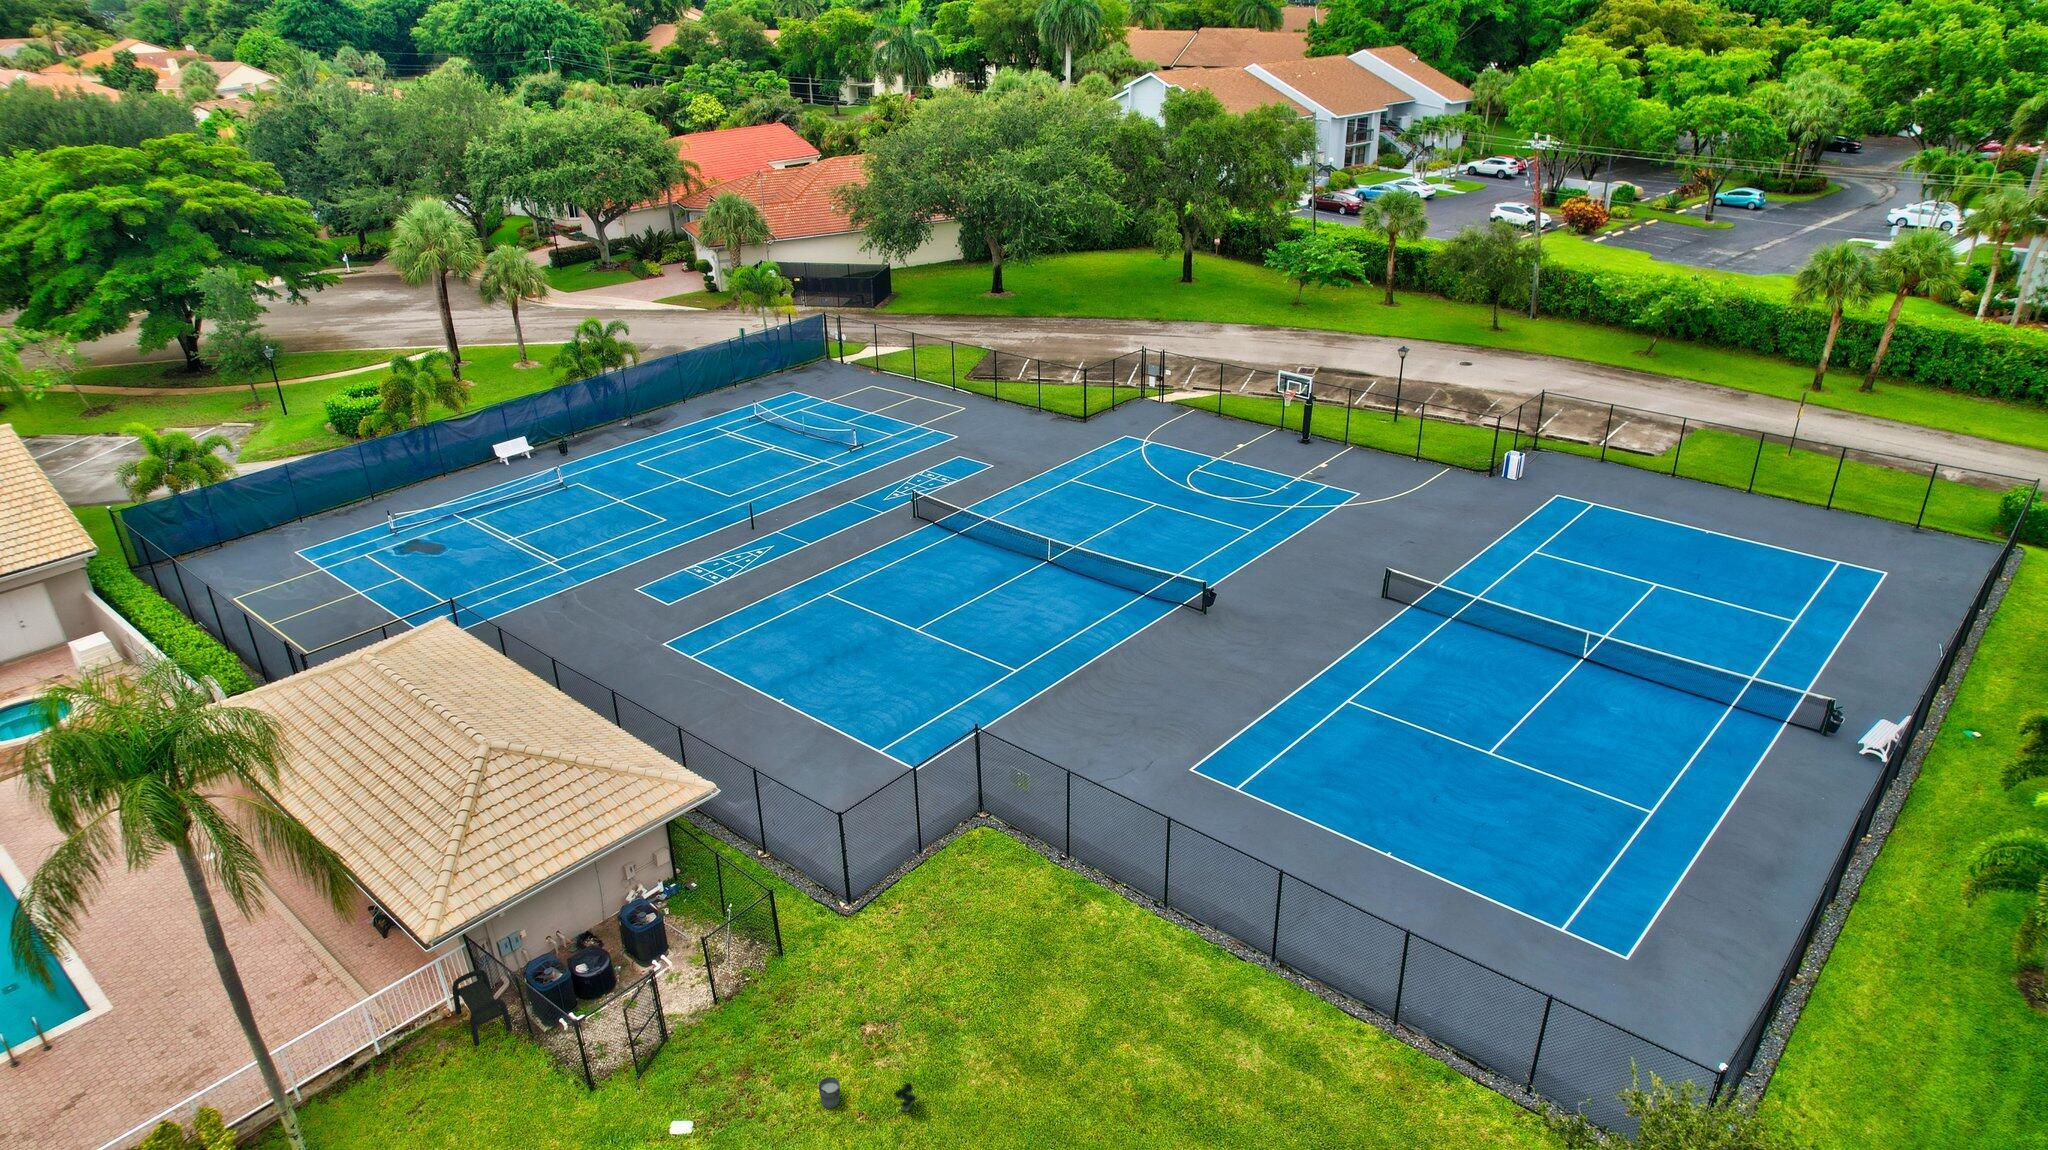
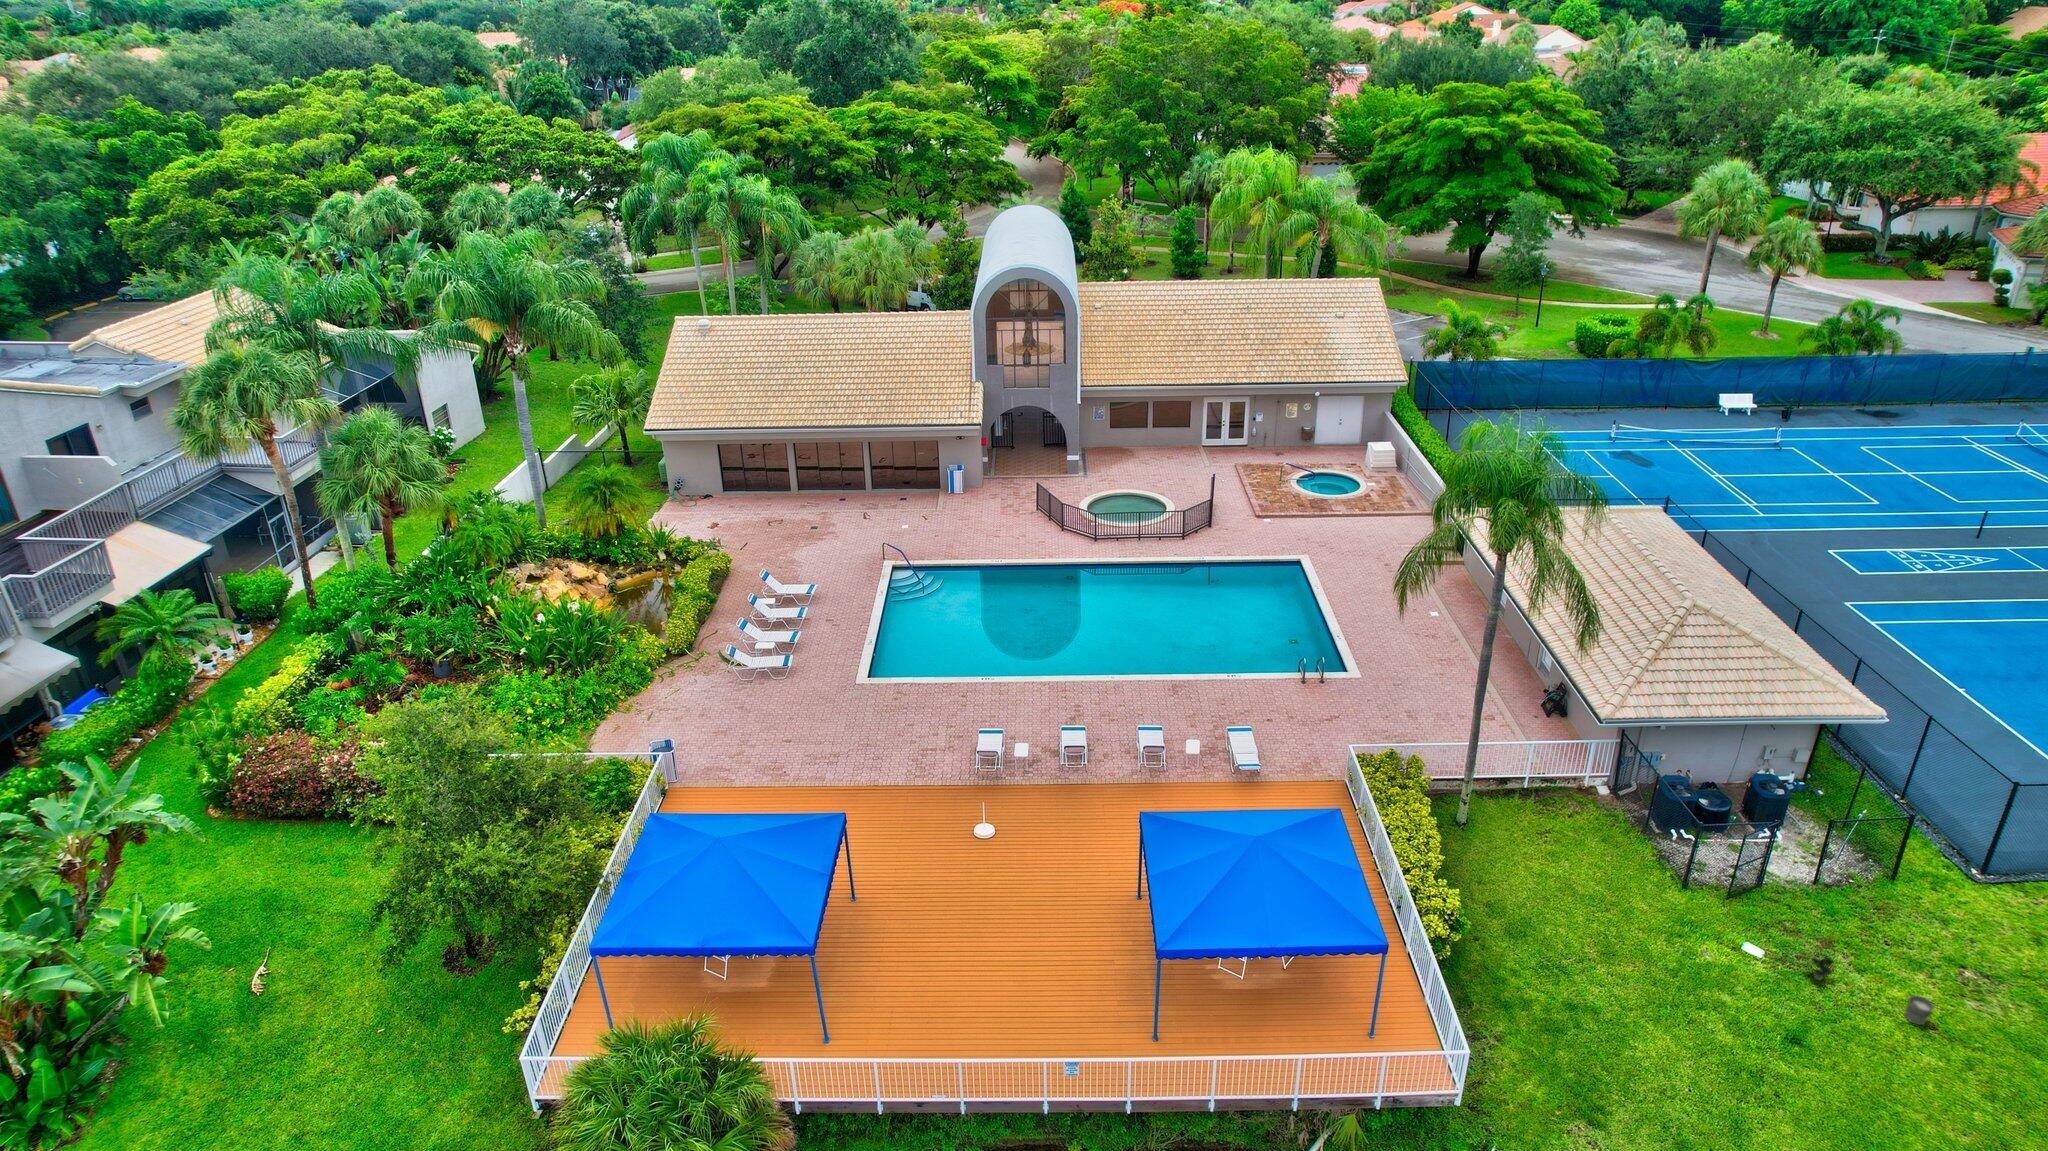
bench: present [452,970,512,1046] -> none [1588,761,1635,819]
potted plant: present [894,1083,917,1111] -> present [1812,957,1833,980]

